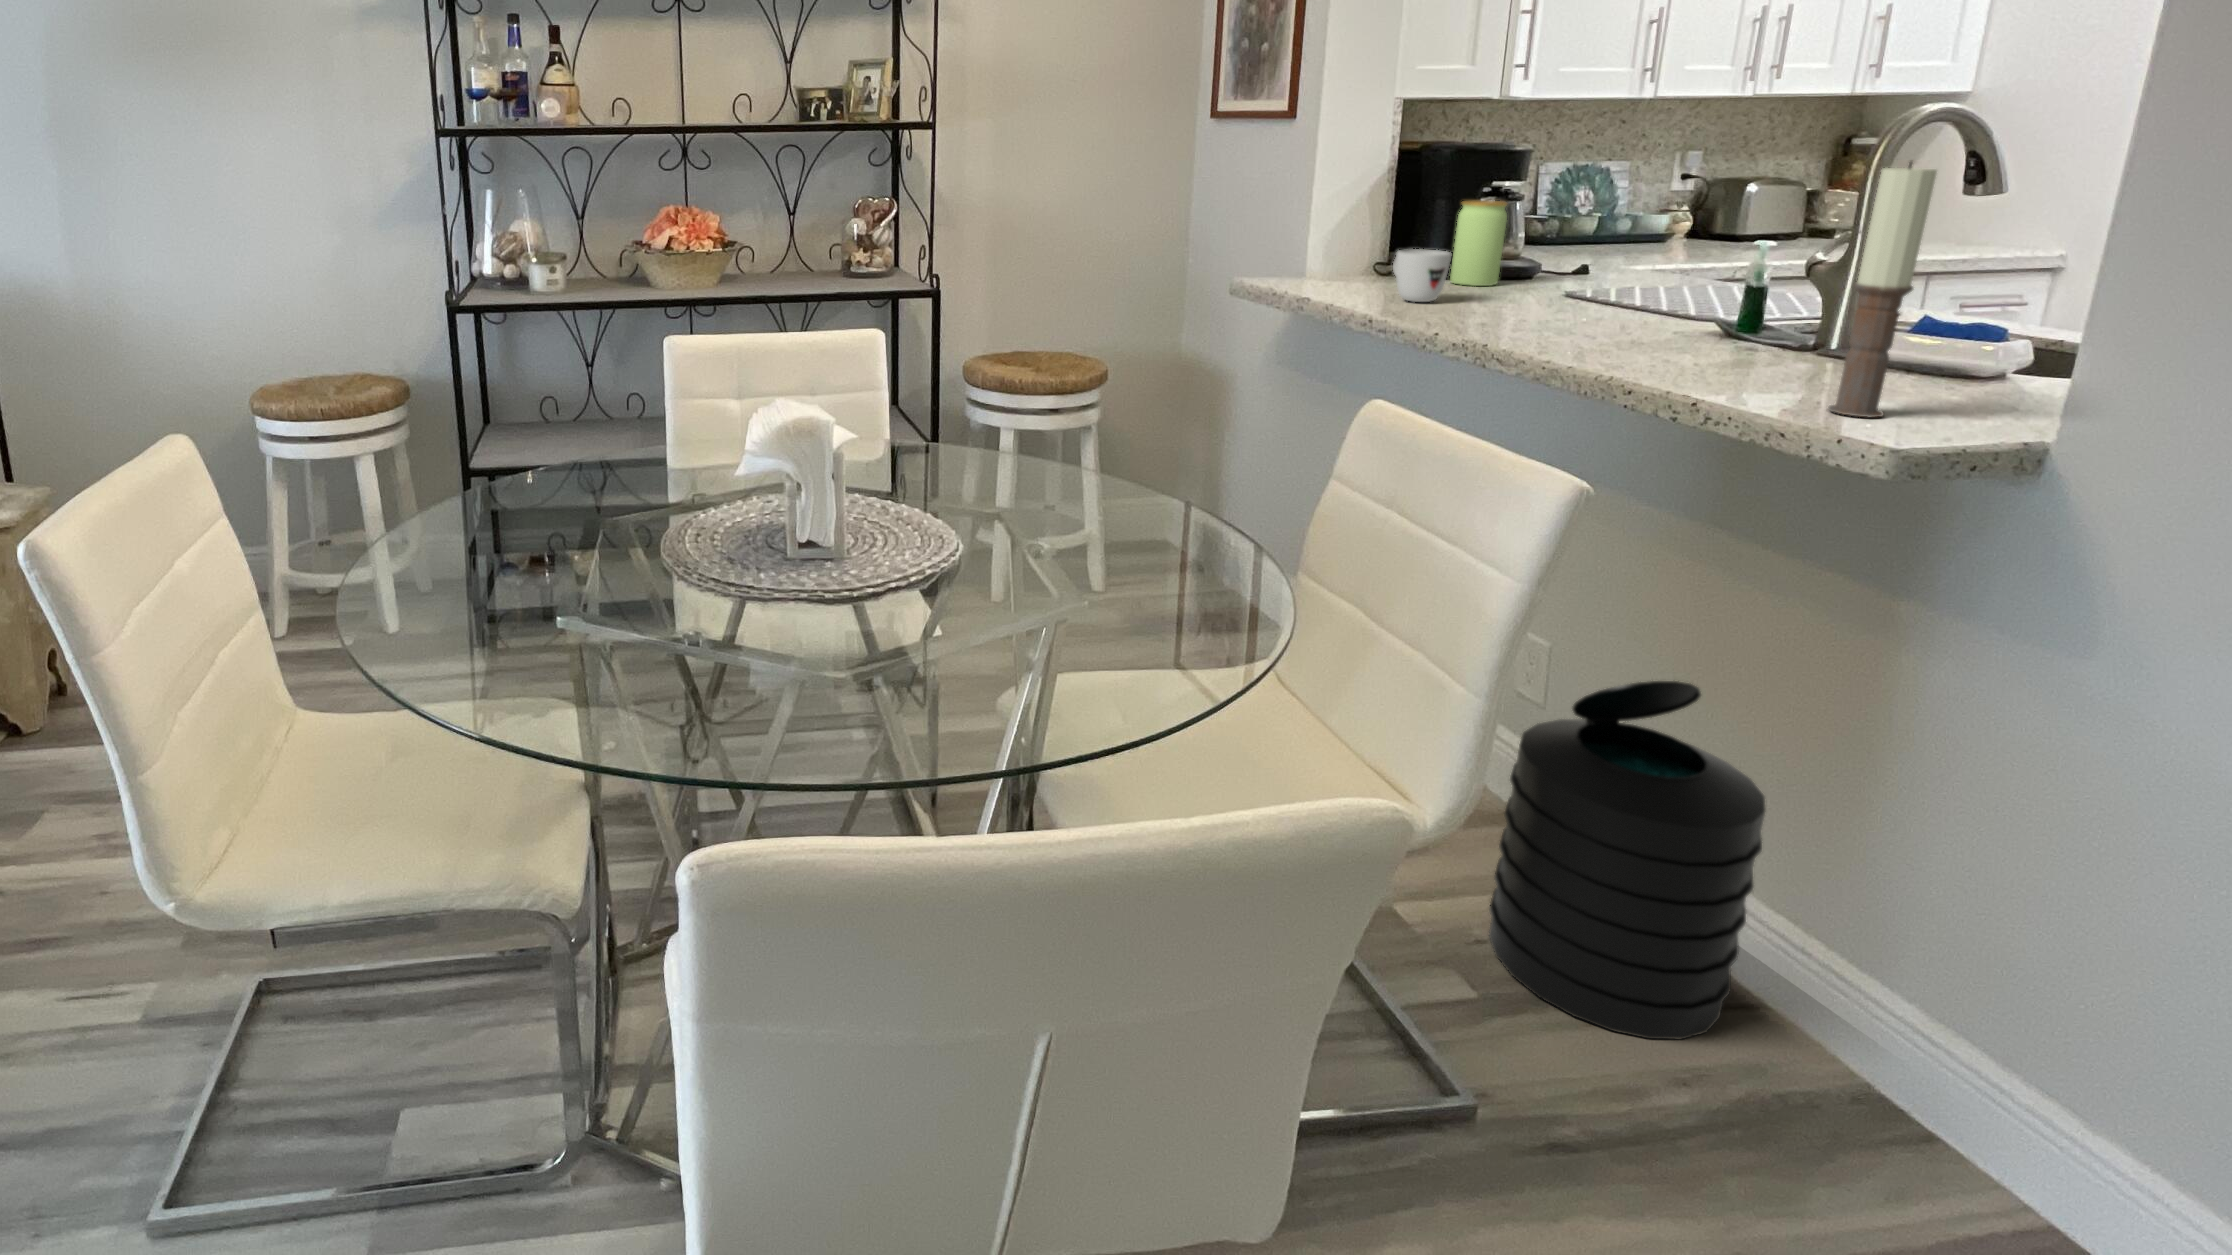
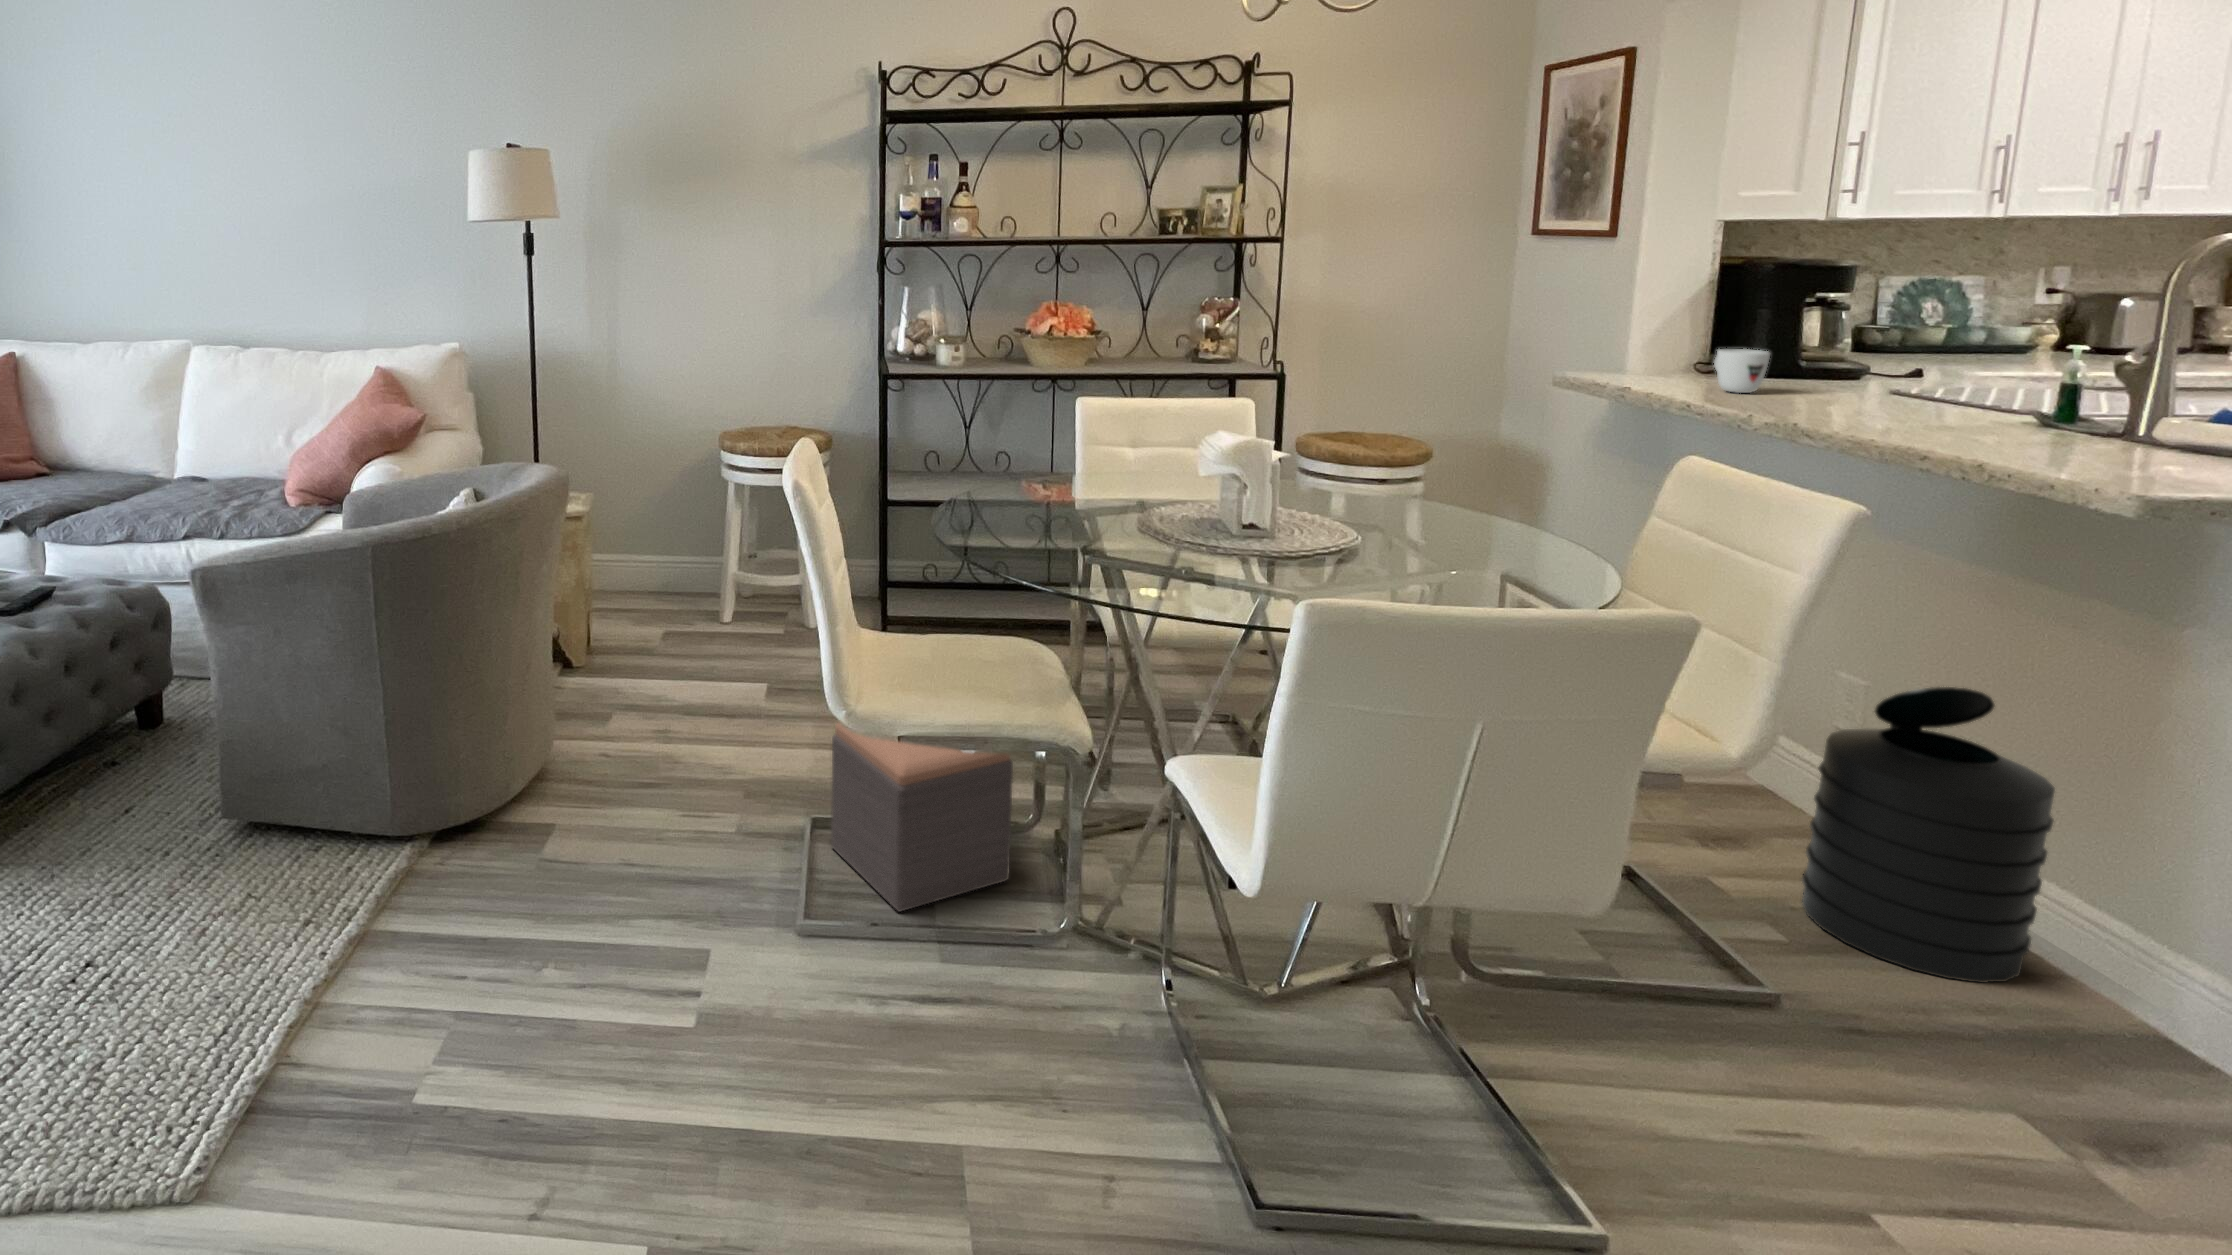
candle: present [1828,162,1937,417] -> none [2082,286,2161,475]
jar: present [1450,200,1507,286] -> none [1773,309,1830,383]
footstool: none [233,805,511,1172] -> present [831,723,1013,911]

